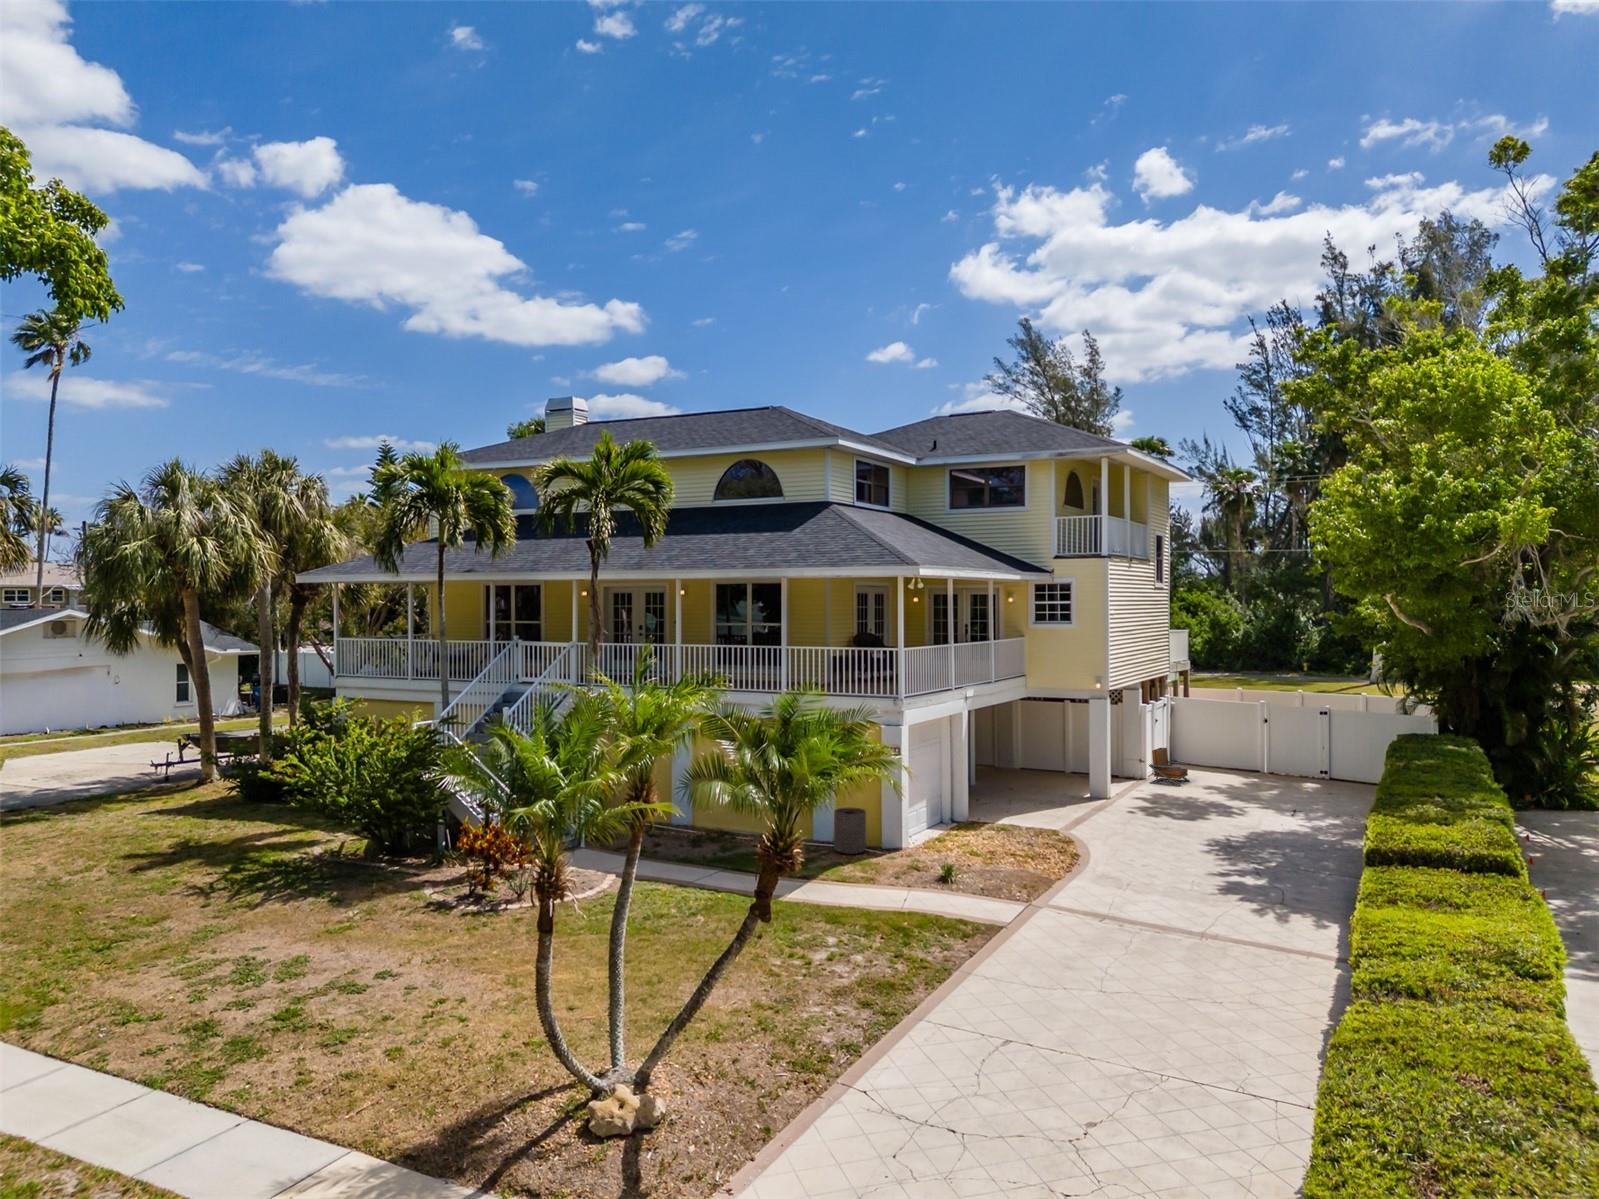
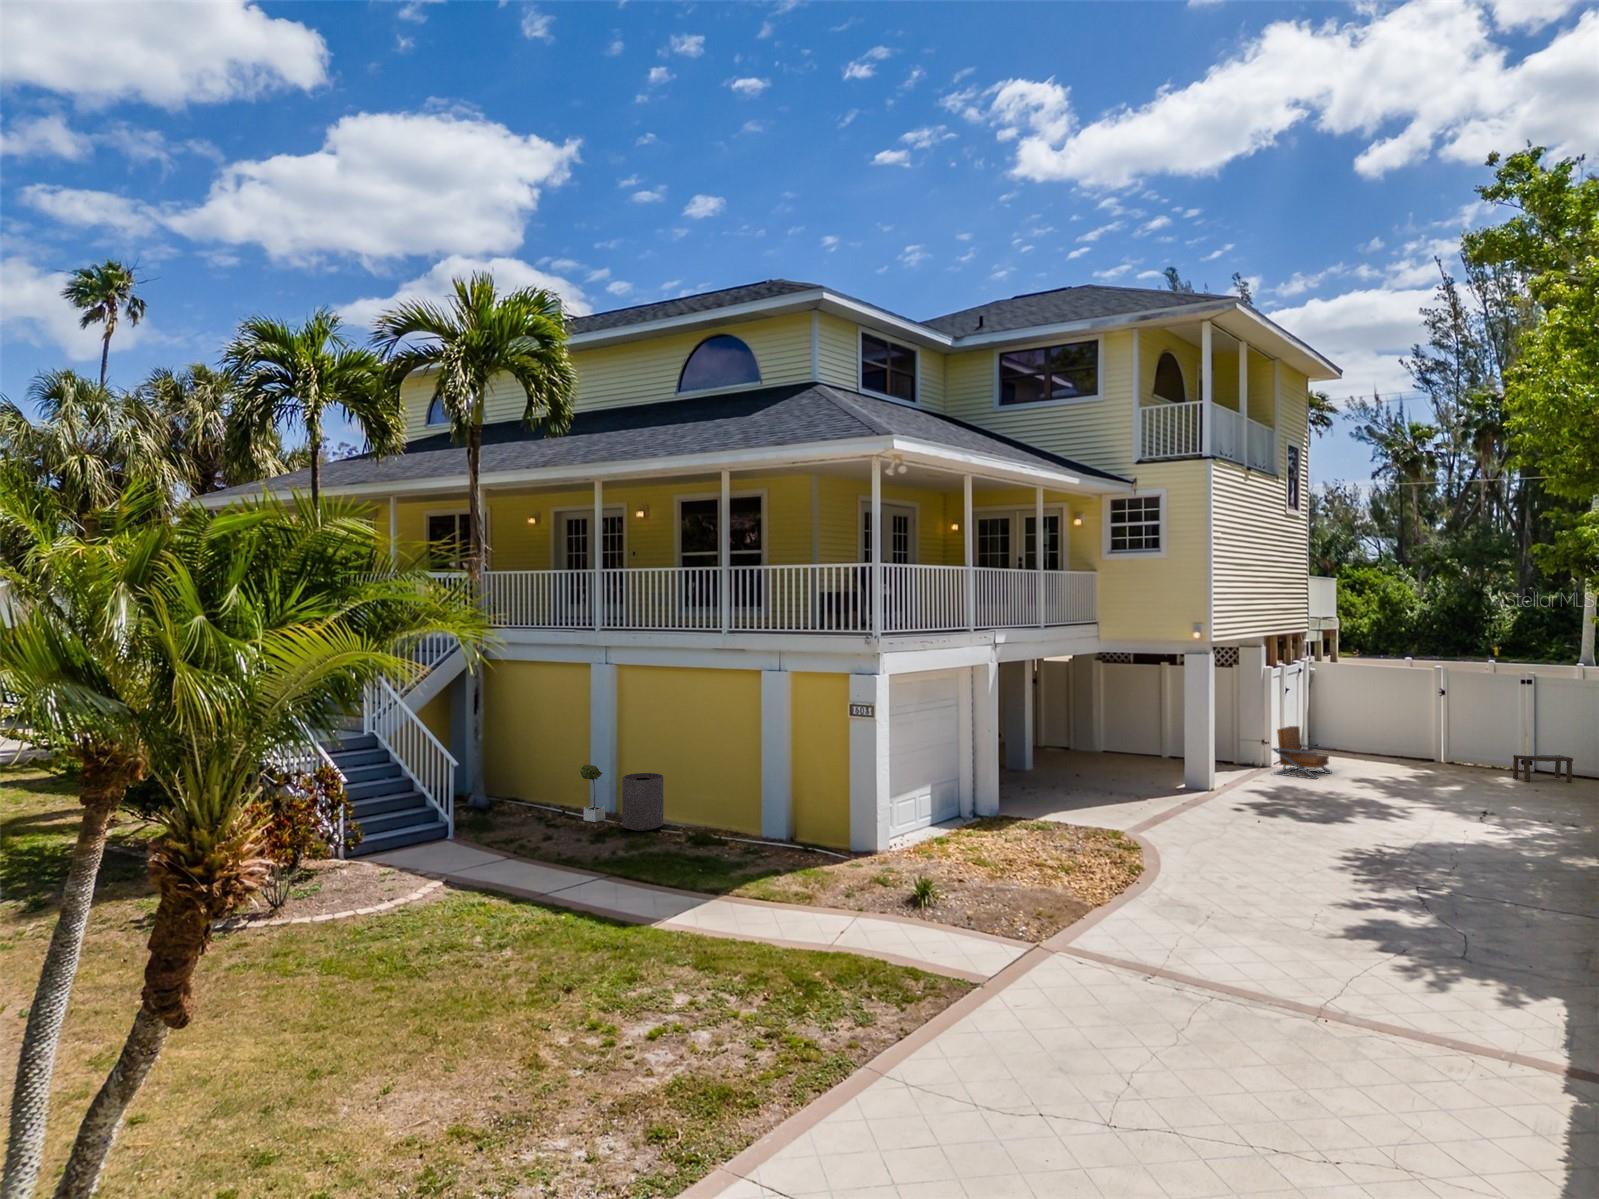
bench: none [1312,765,1350,785] -> present [1513,755,1573,783]
potted tree: none [667,791,686,834] -> present [580,764,605,822]
trash can: present [834,807,866,854] -> present [622,773,663,831]

